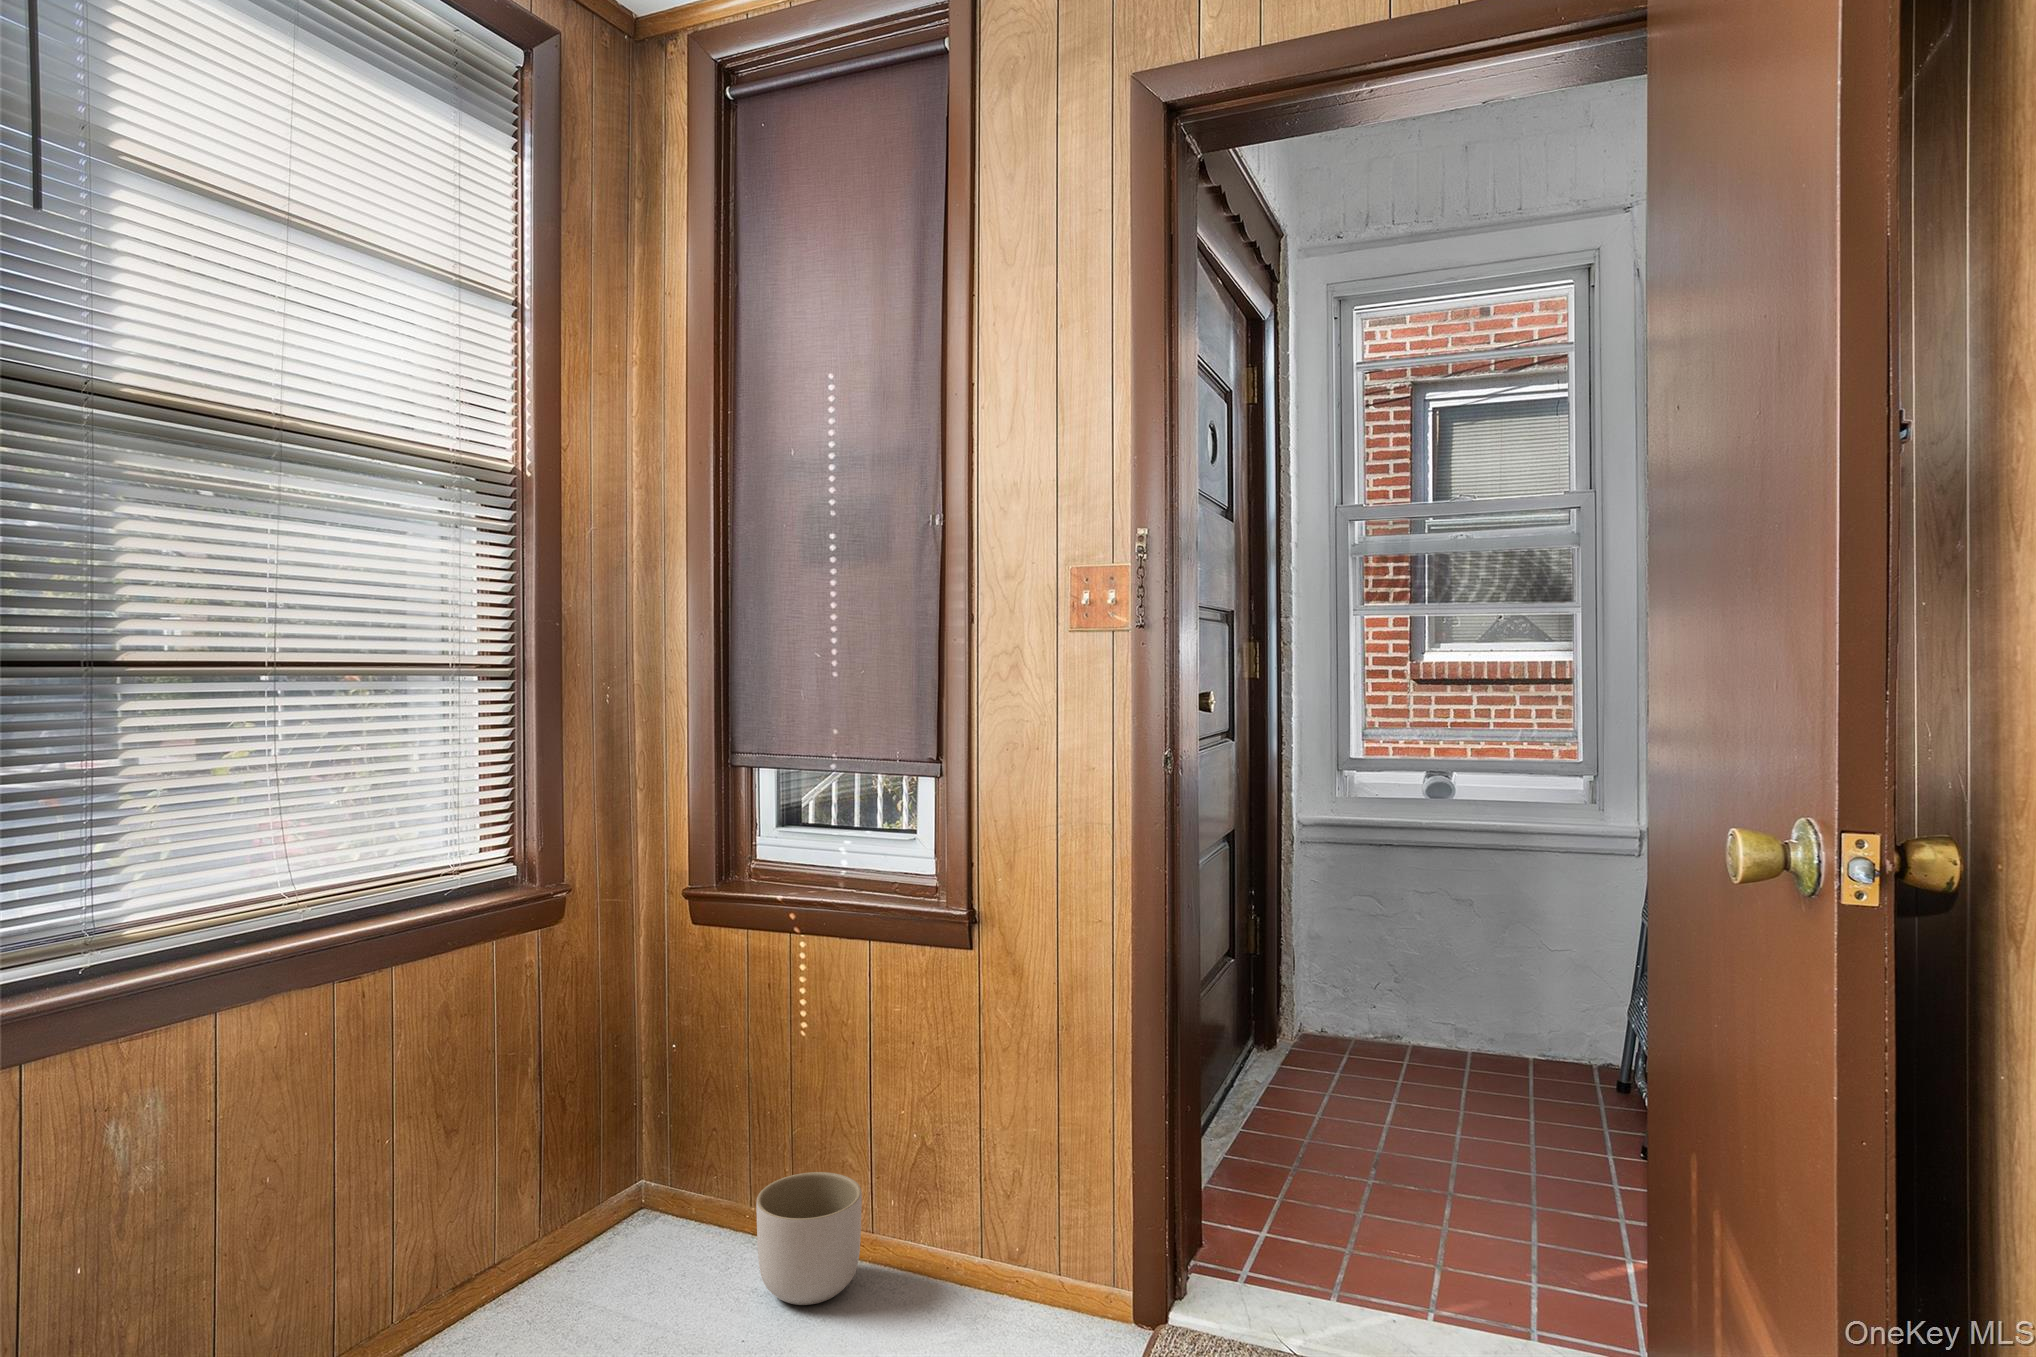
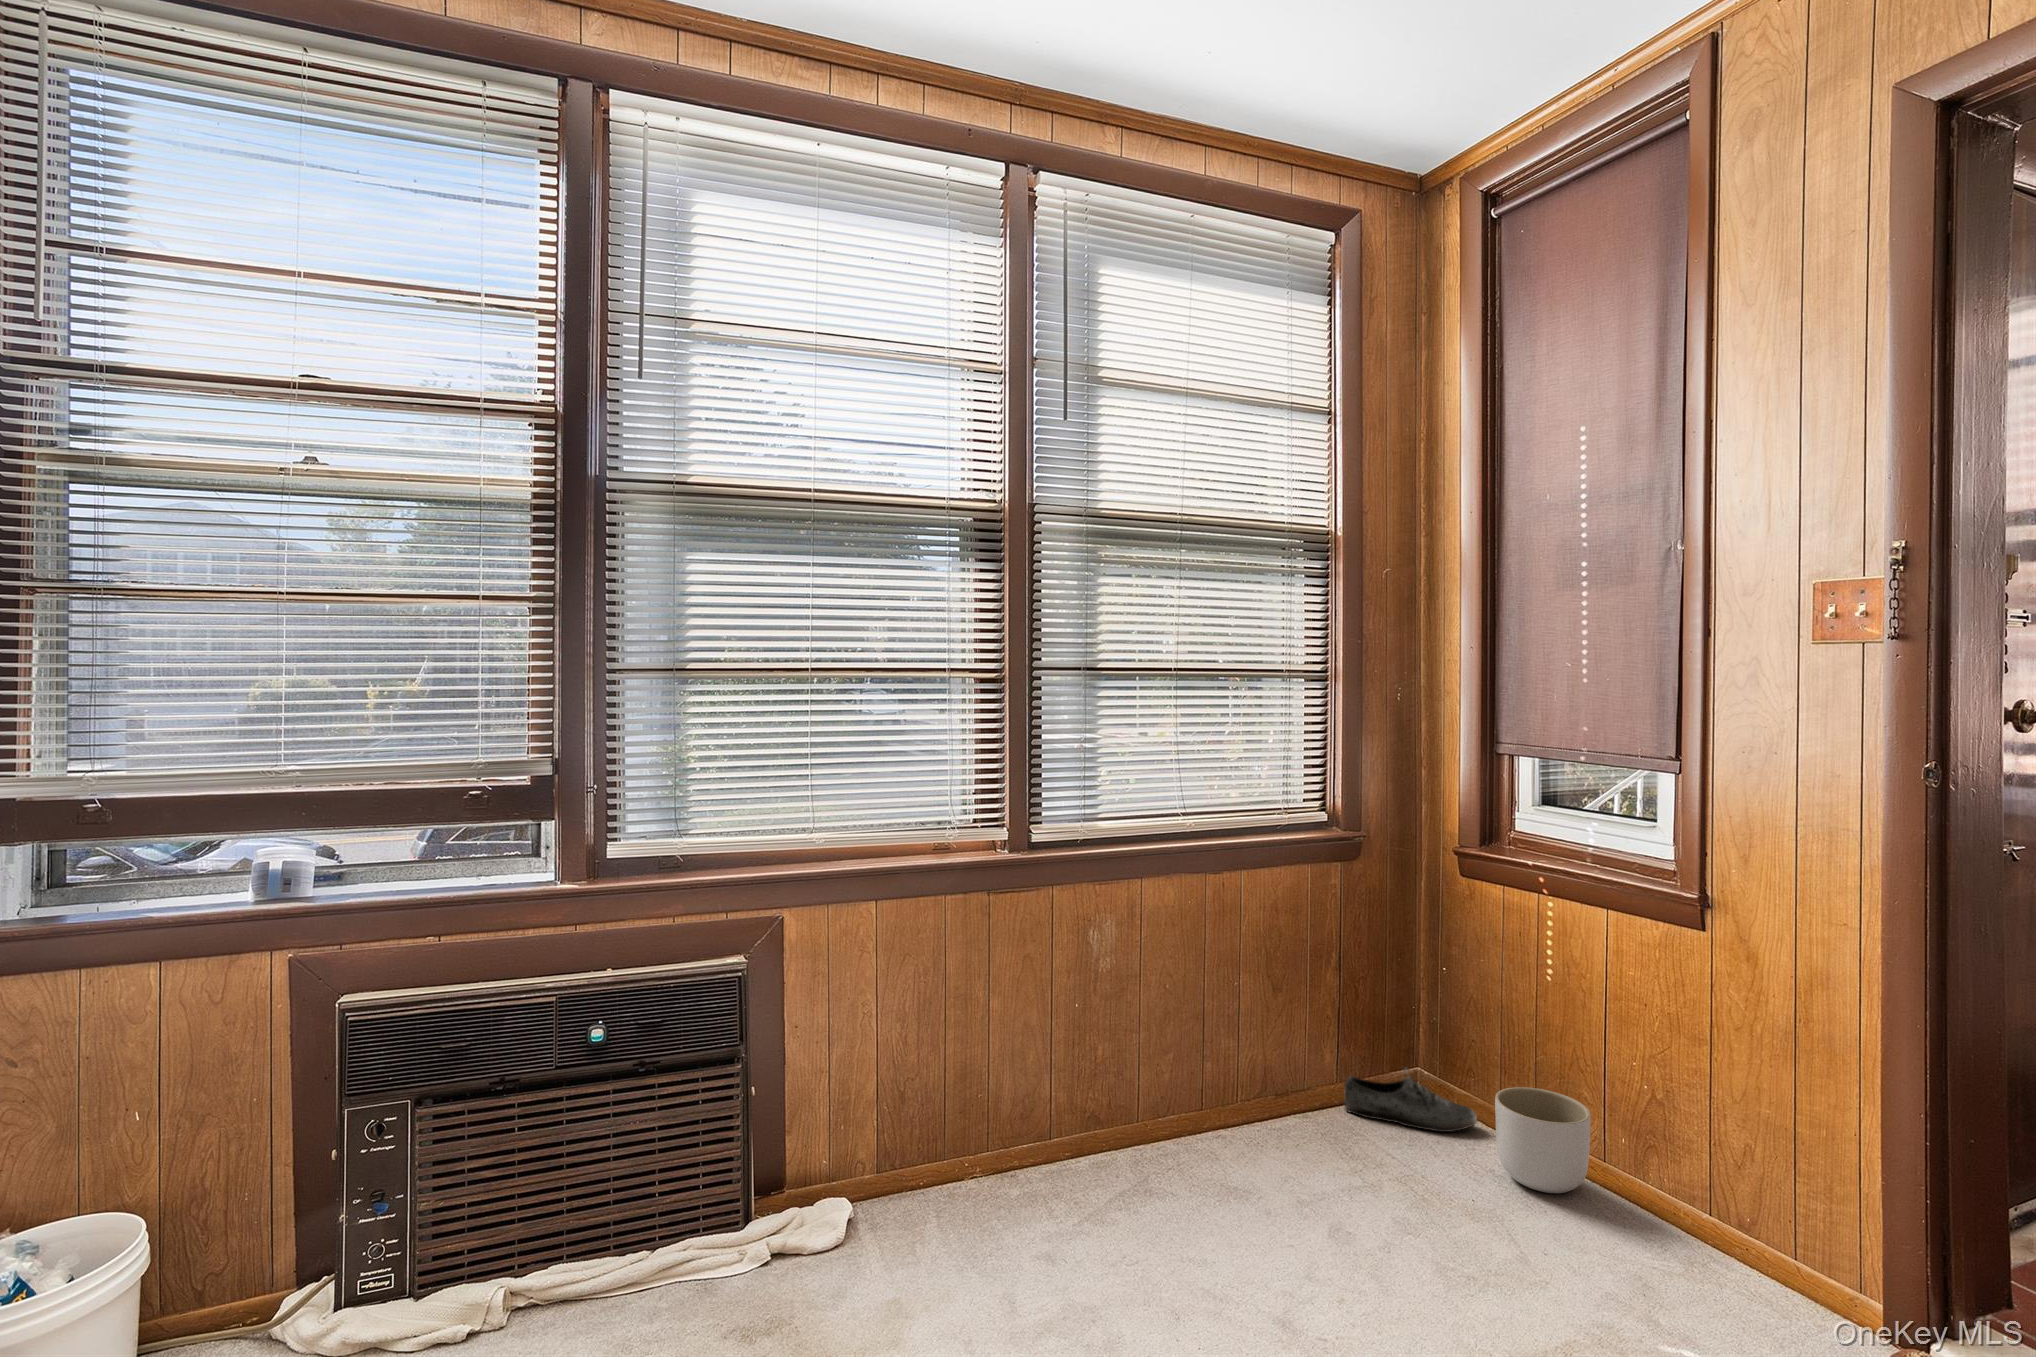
shoe: none [548,1195,724,1288] -> present [1344,1068,1477,1132]

